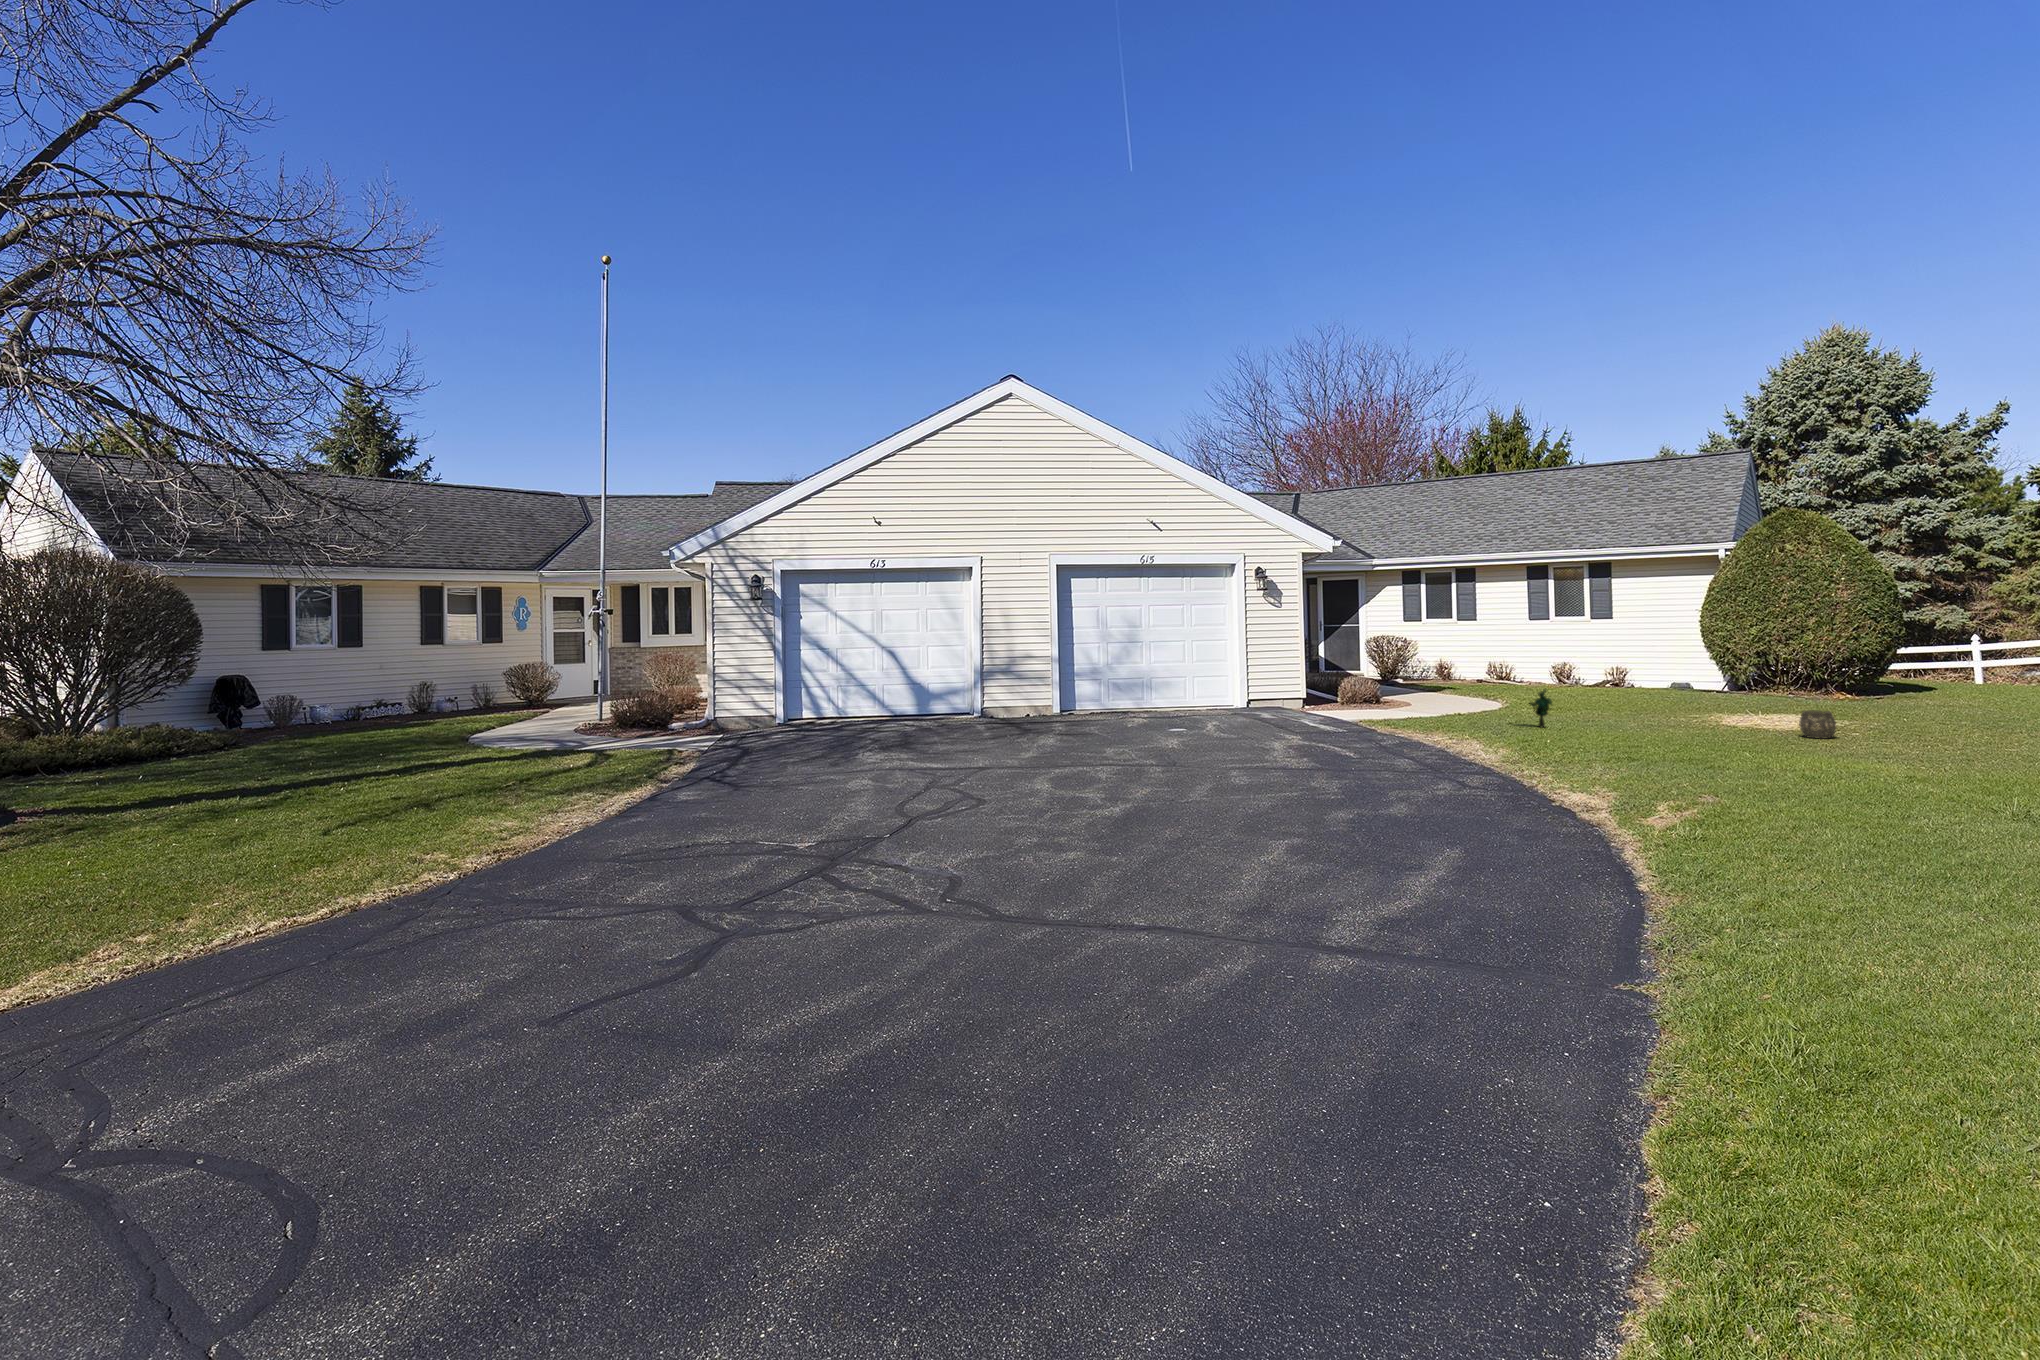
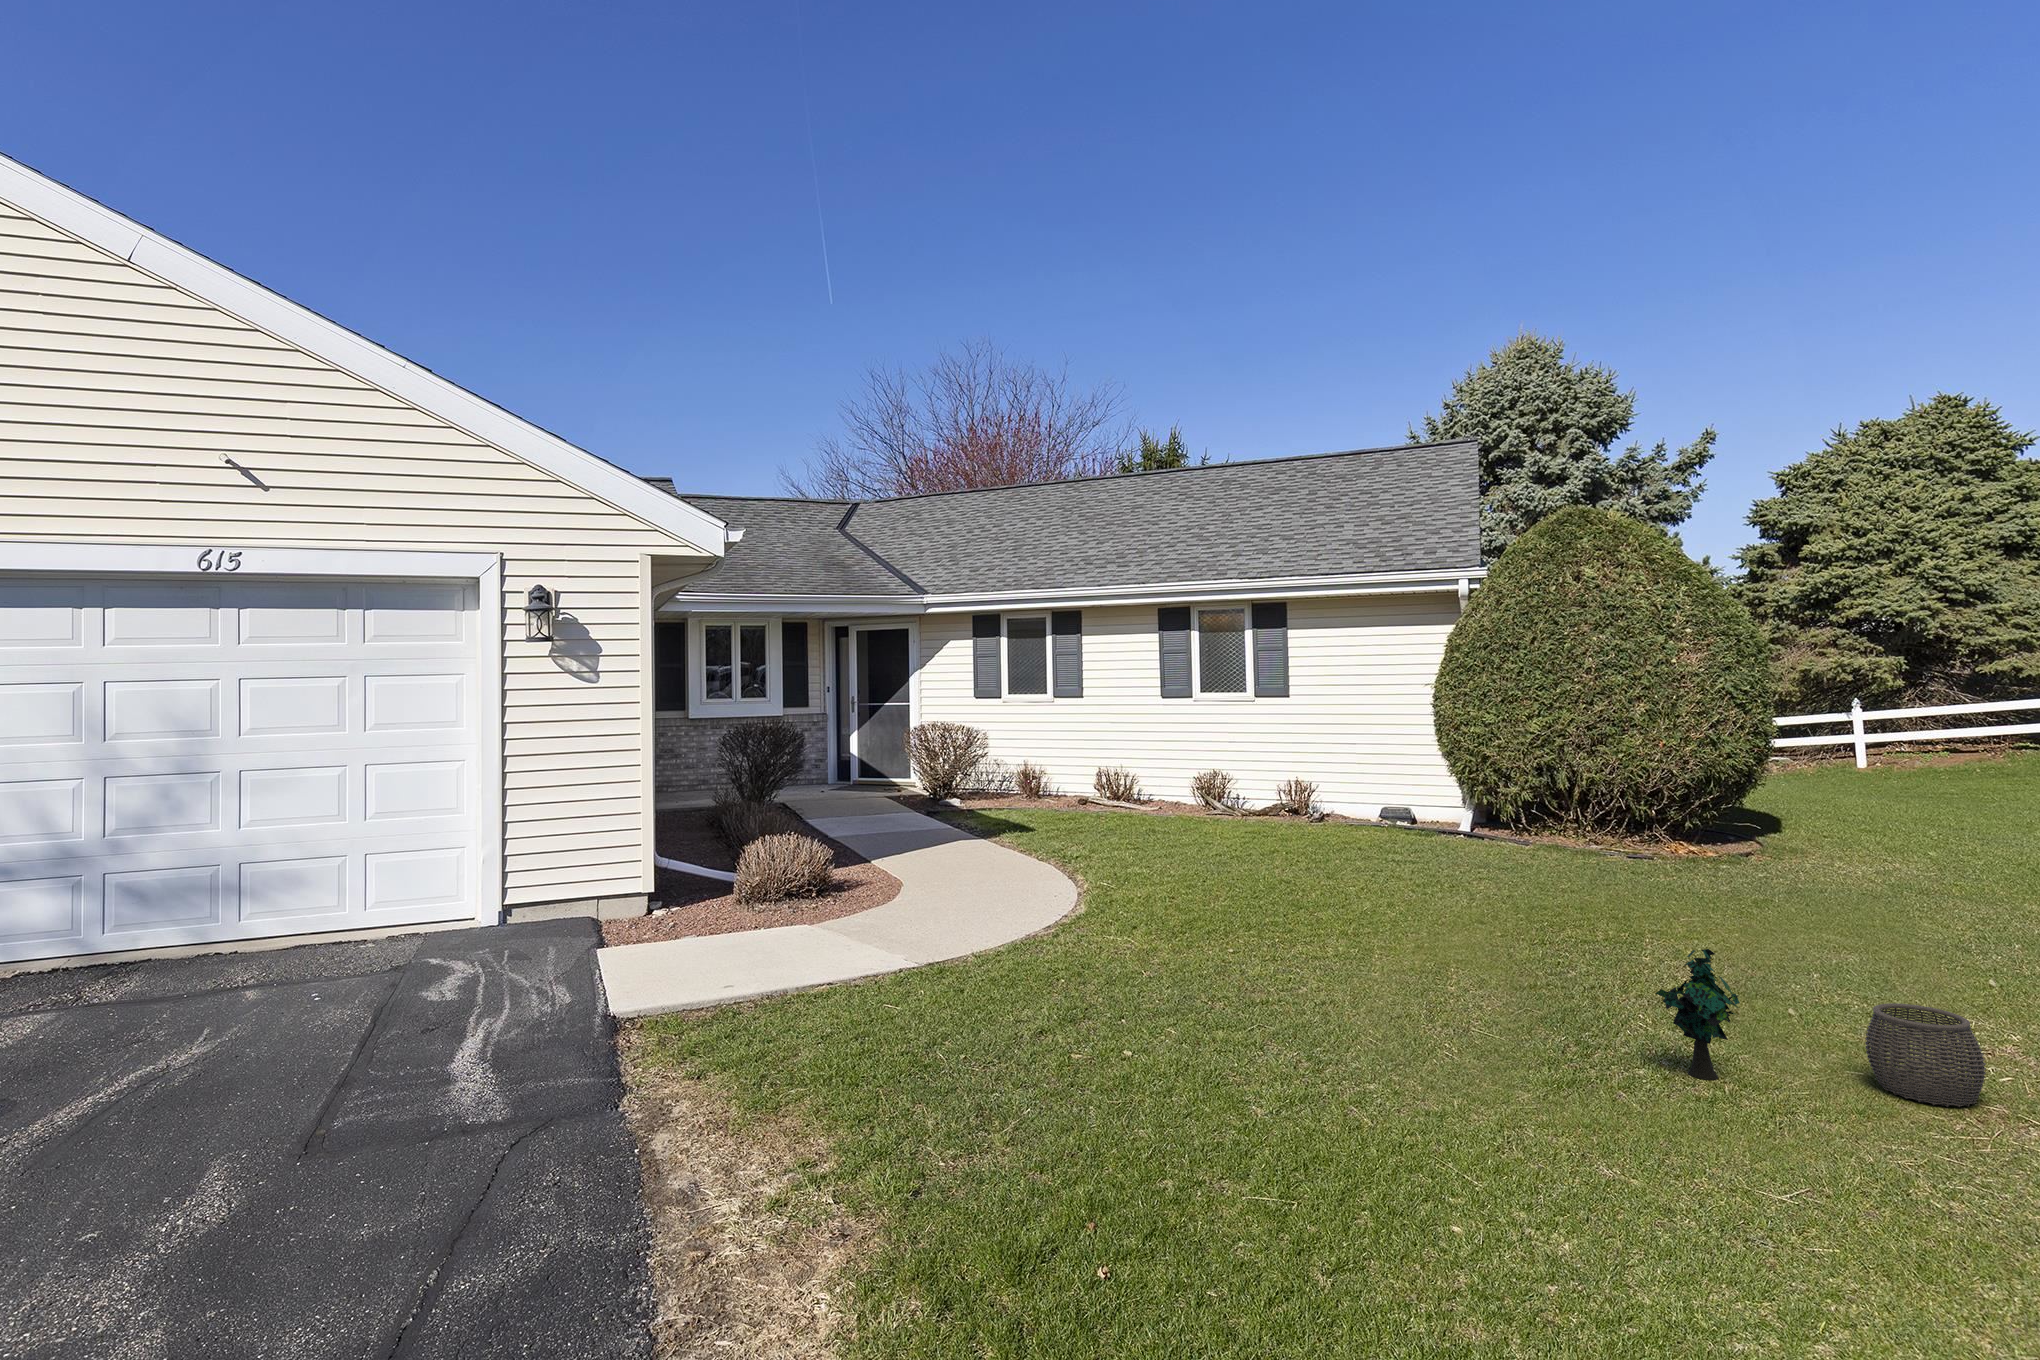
decorative plant: present [1529,689,1552,728] -> present [1656,949,1740,1080]

